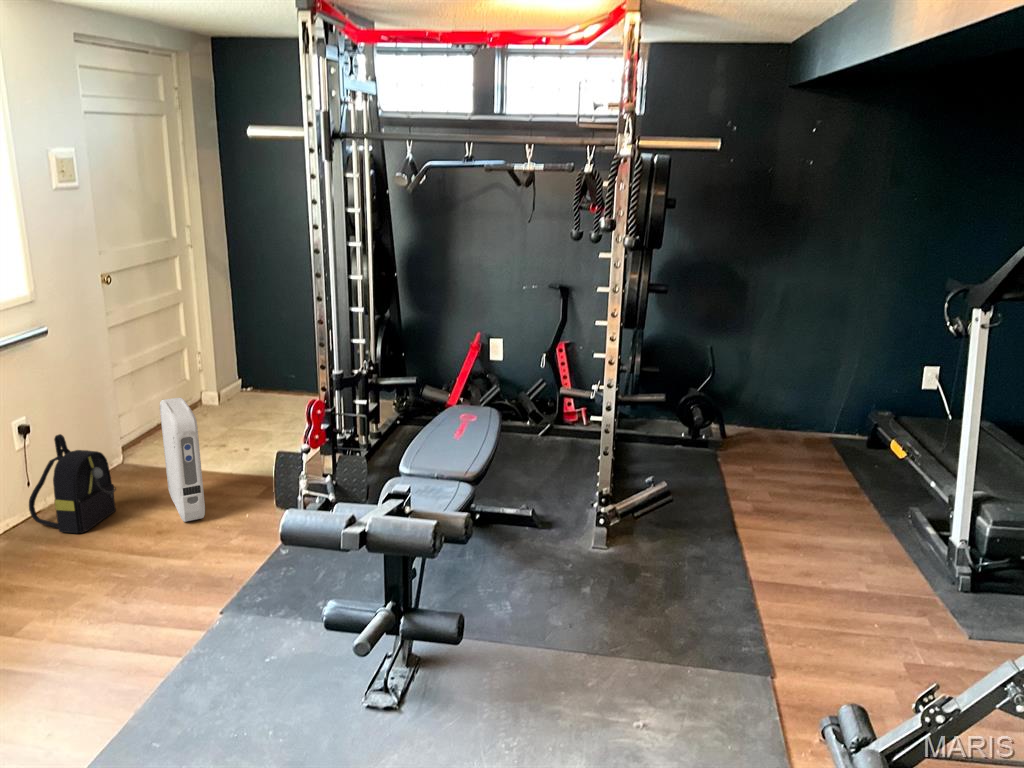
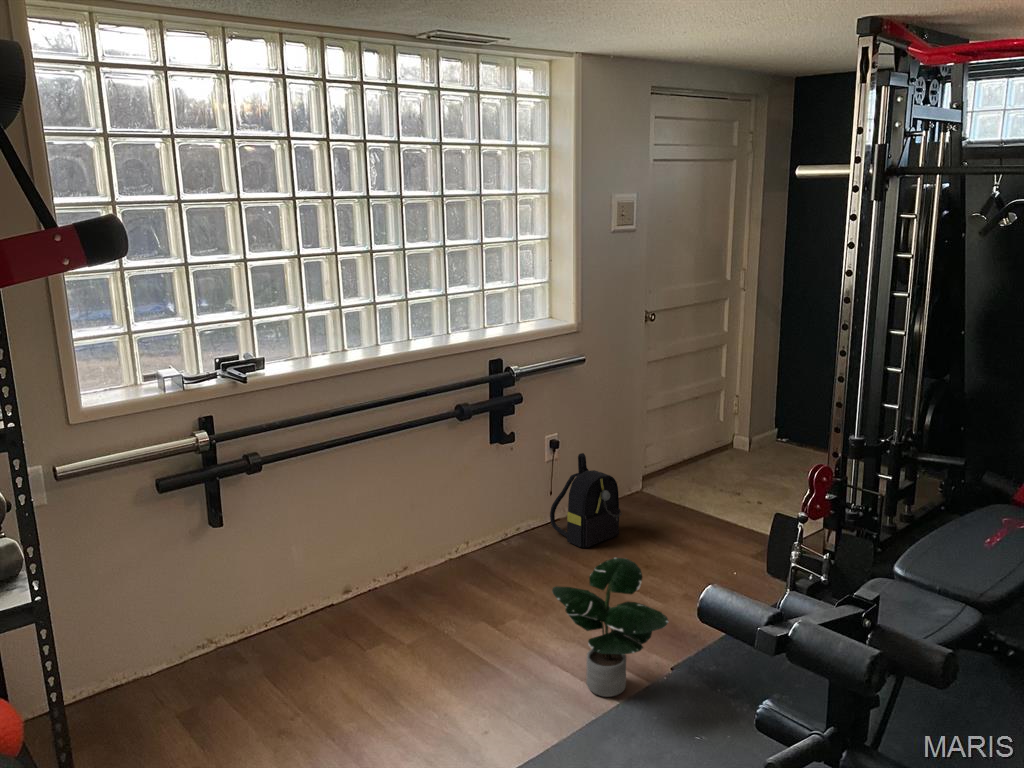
air purifier: present [160,398,205,522] -> none [669,437,697,563]
potted plant: none [94,522,222,661] -> present [552,558,668,697]

